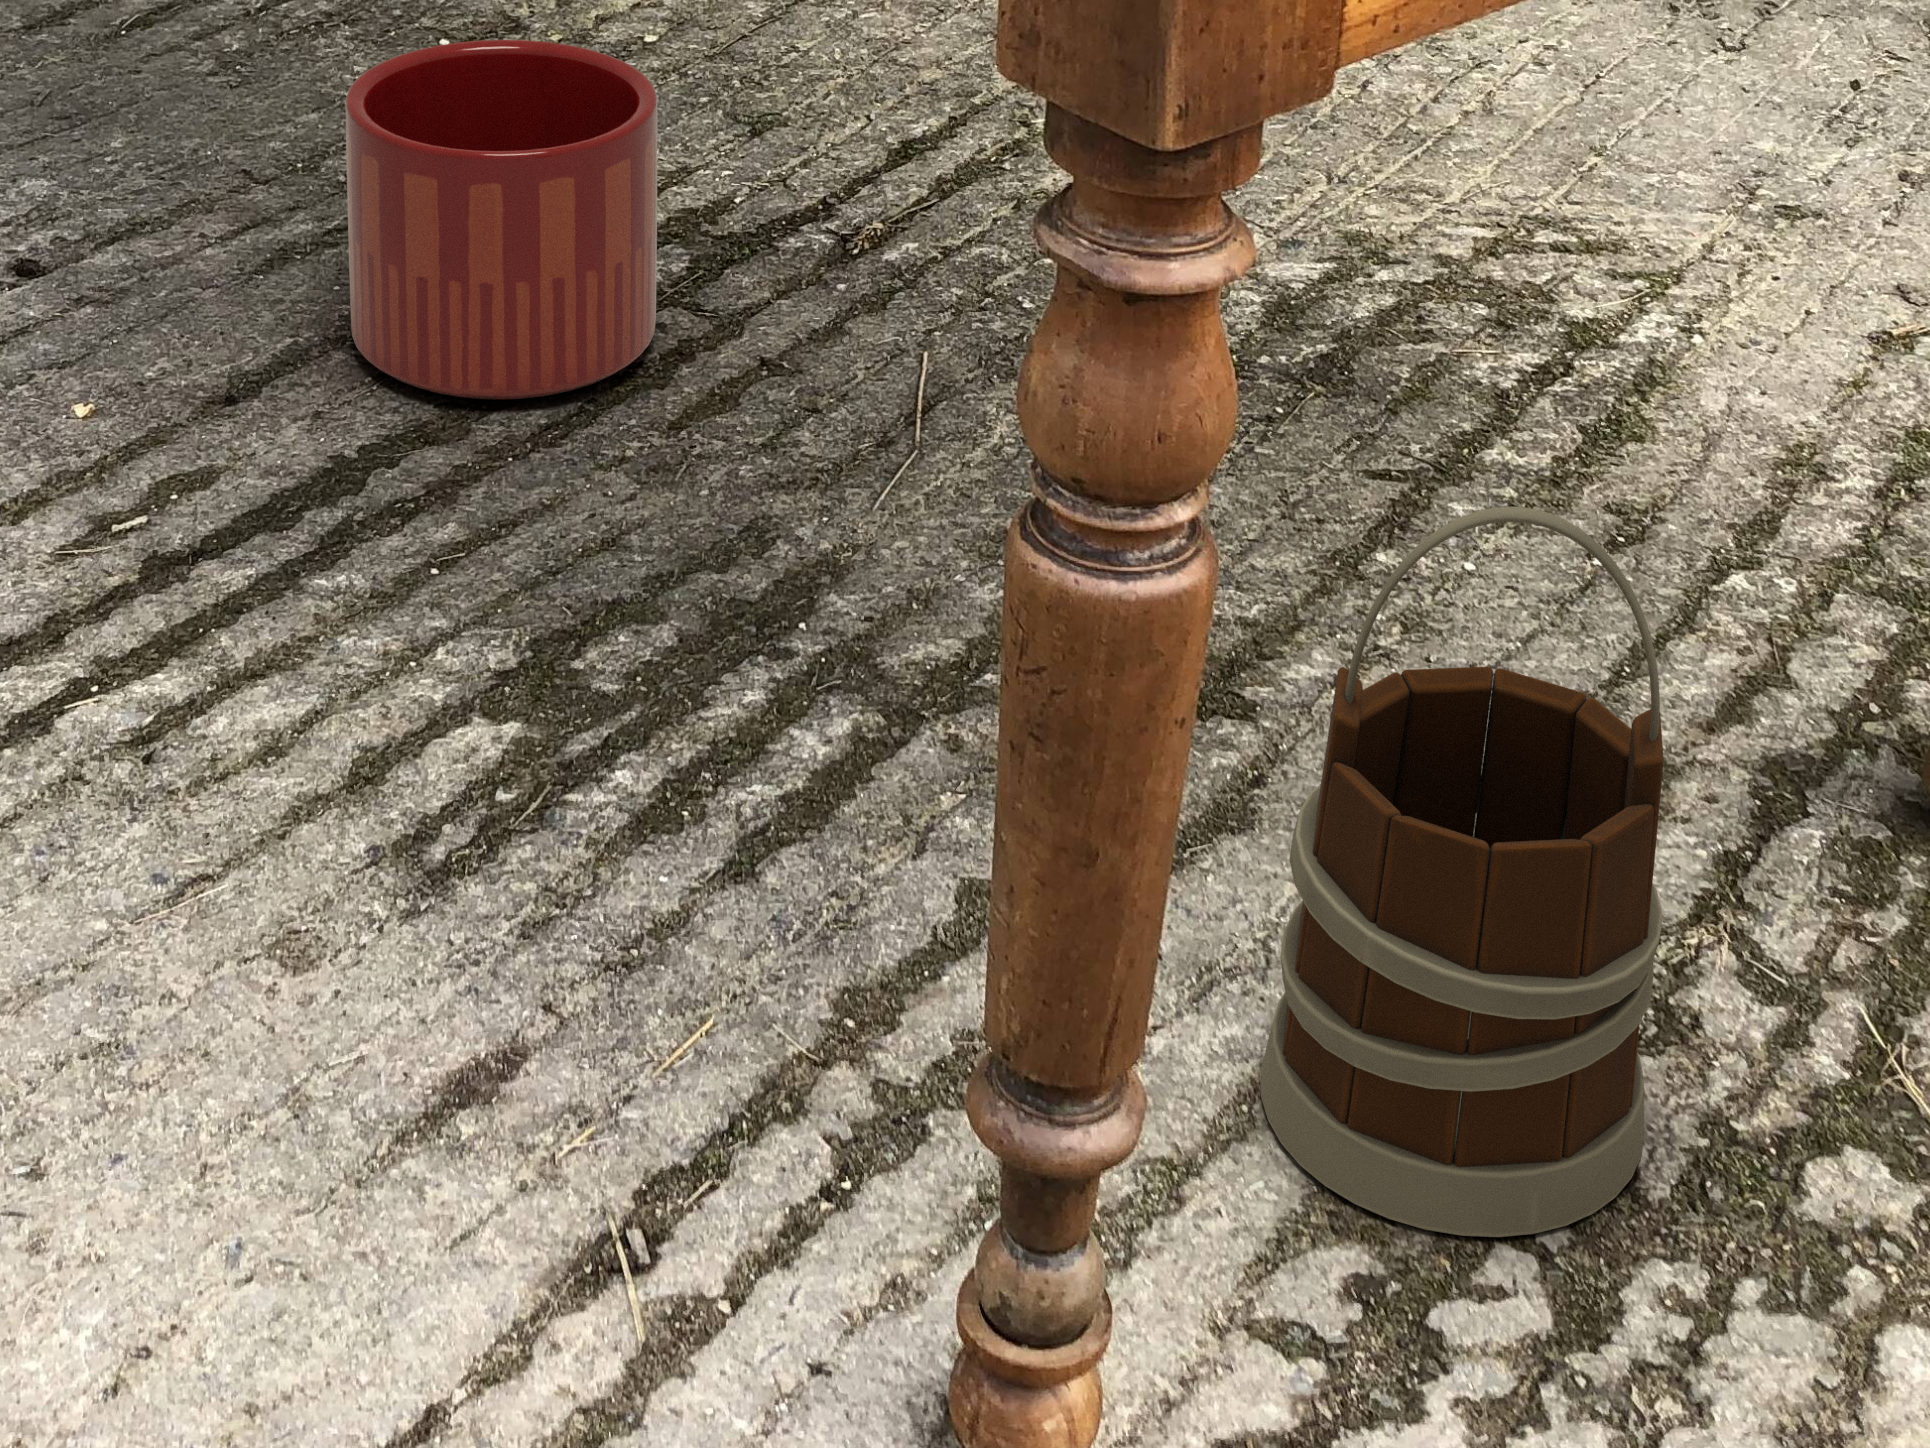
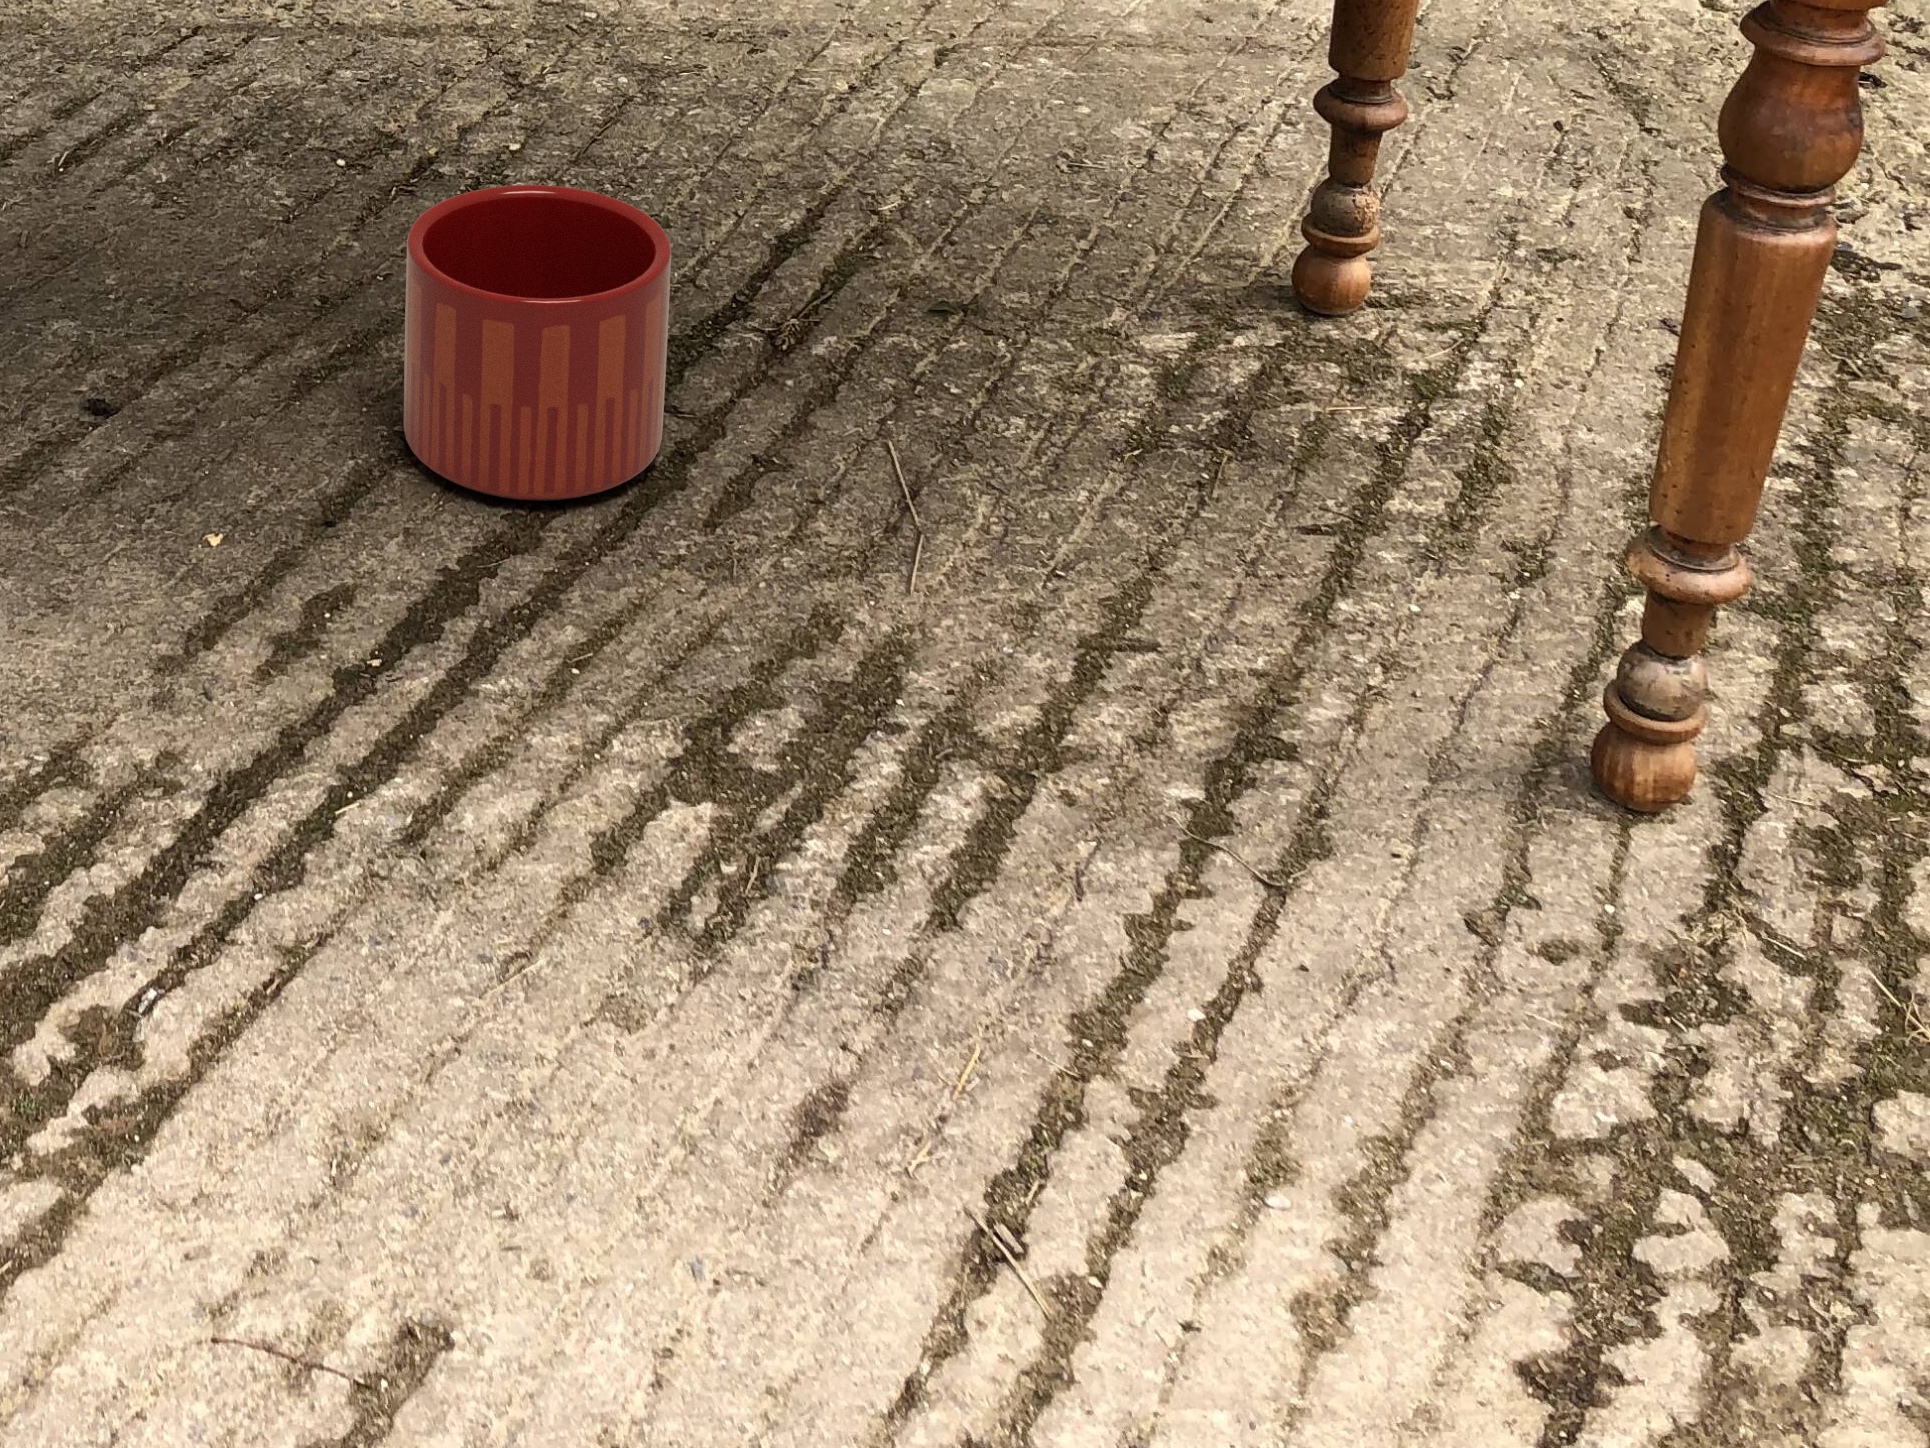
wooden bucket: present [1260,507,1664,1237] -> none [1424,625,1790,1188]

